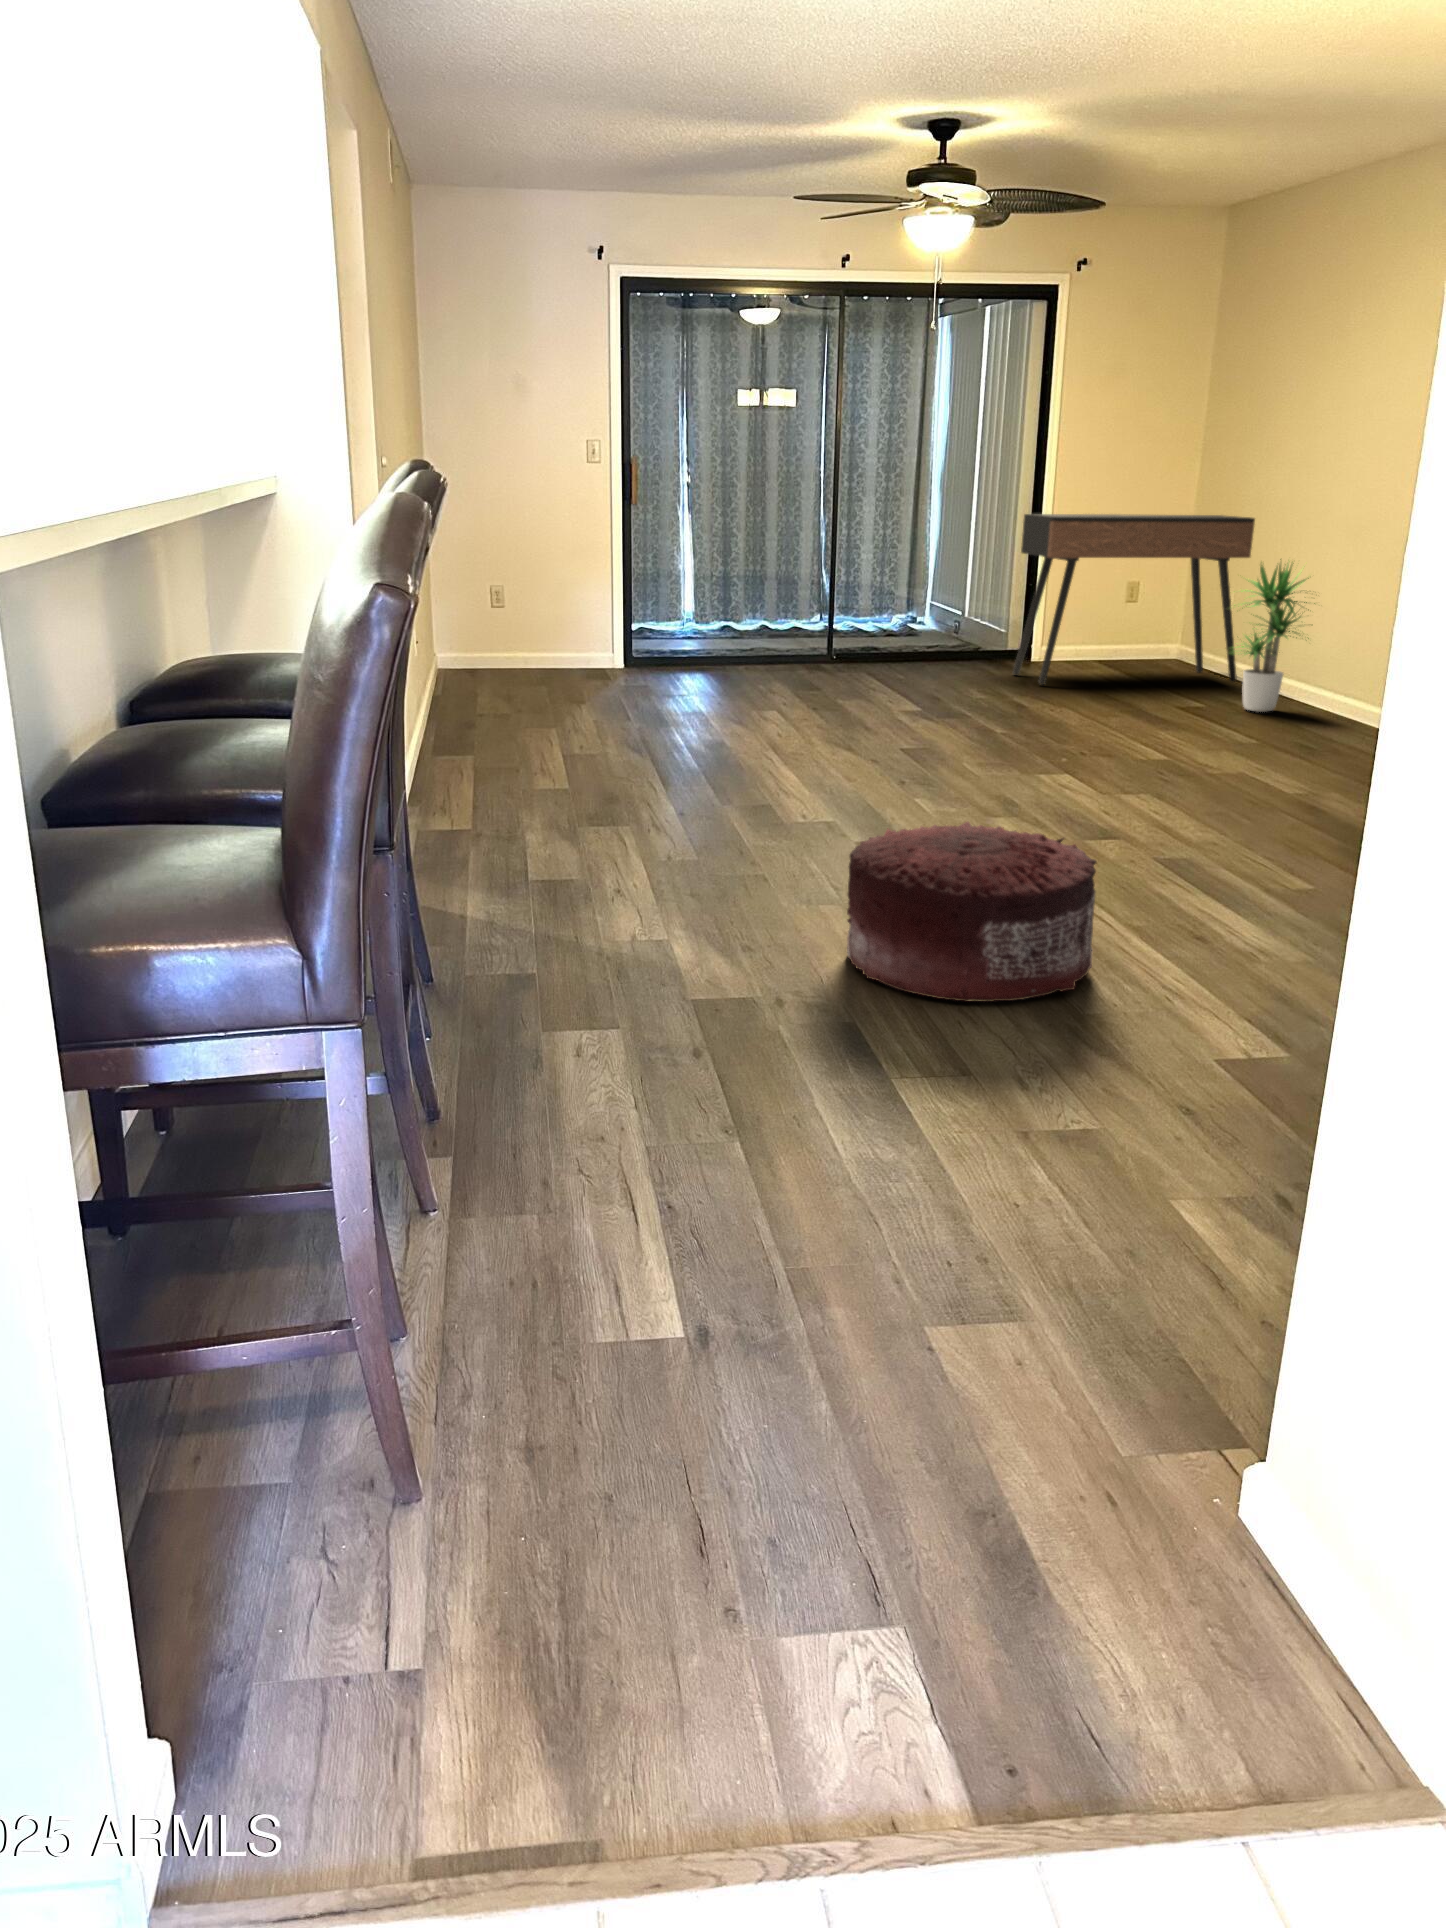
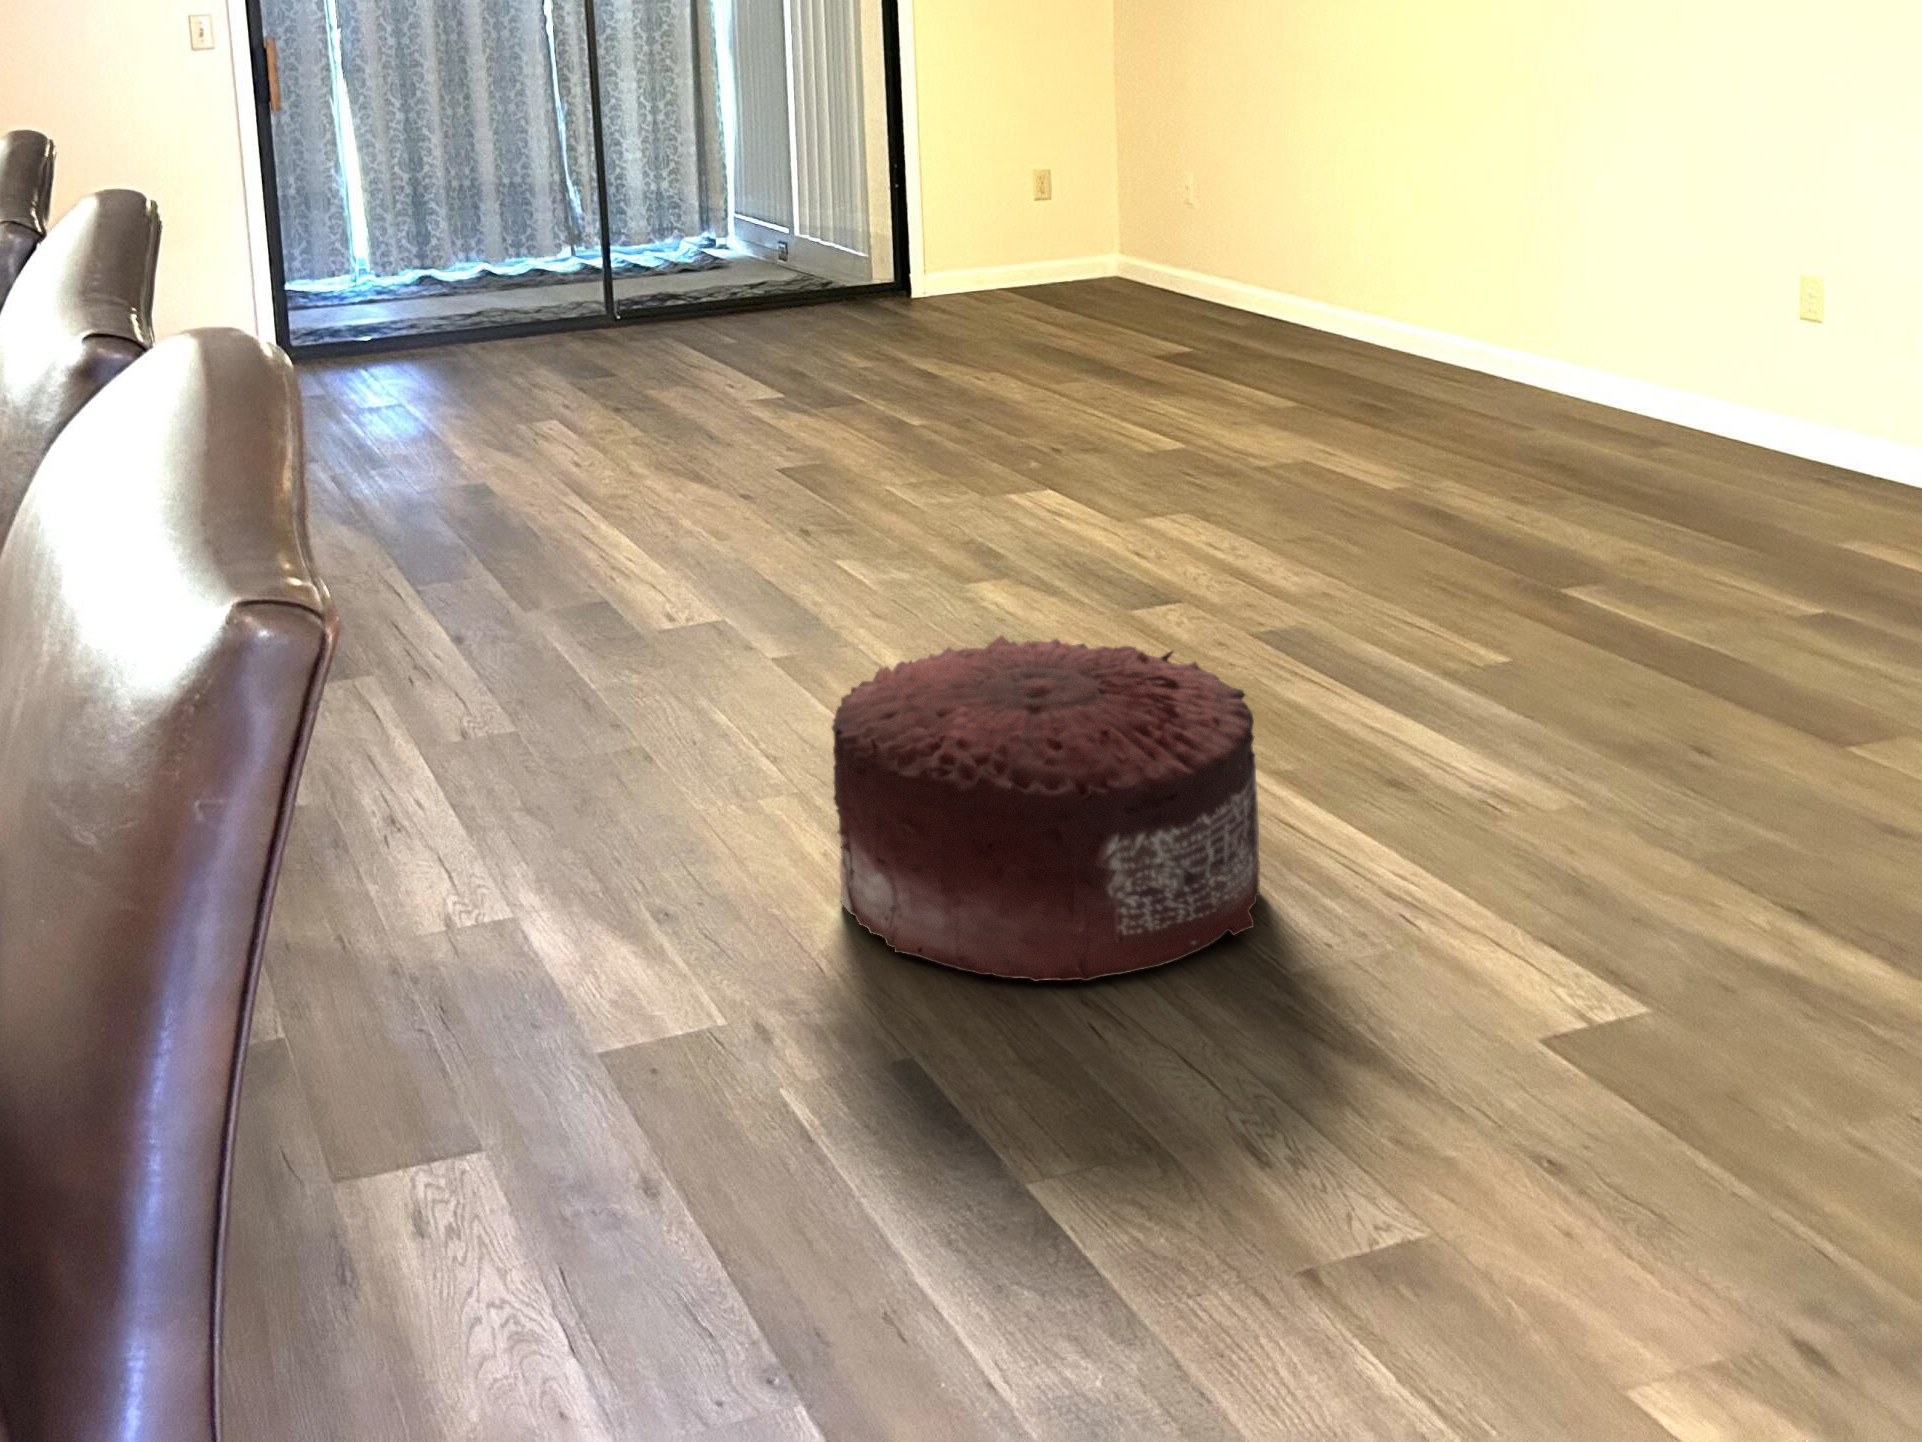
console table: present [1013,514,1255,685] -> none [872,68,1203,335]
potted plant: present [1239,559,1315,712] -> none [1189,126,1329,352]

